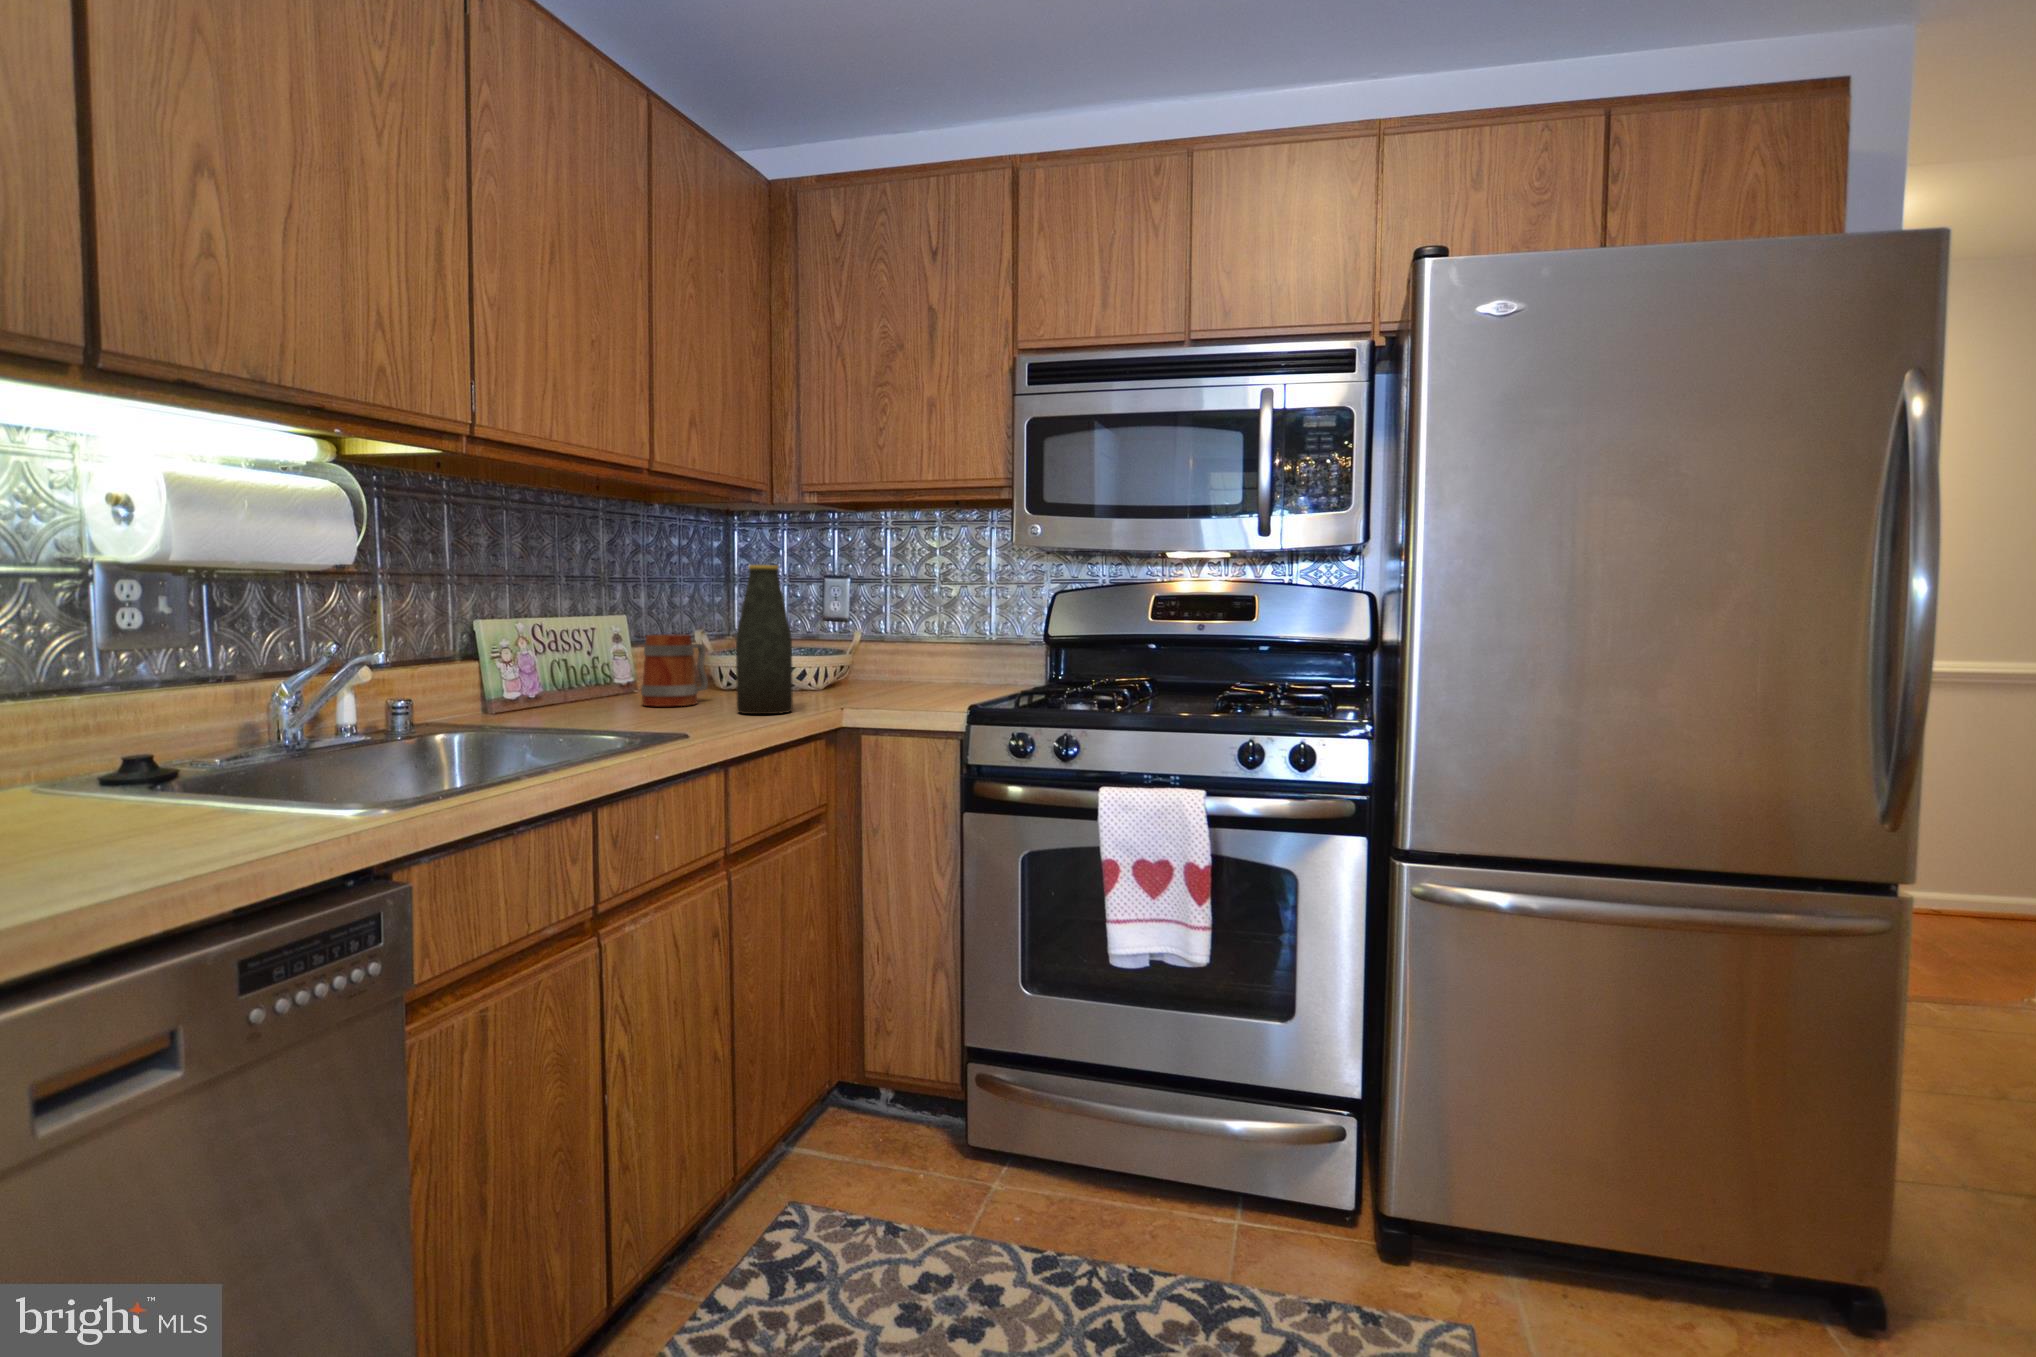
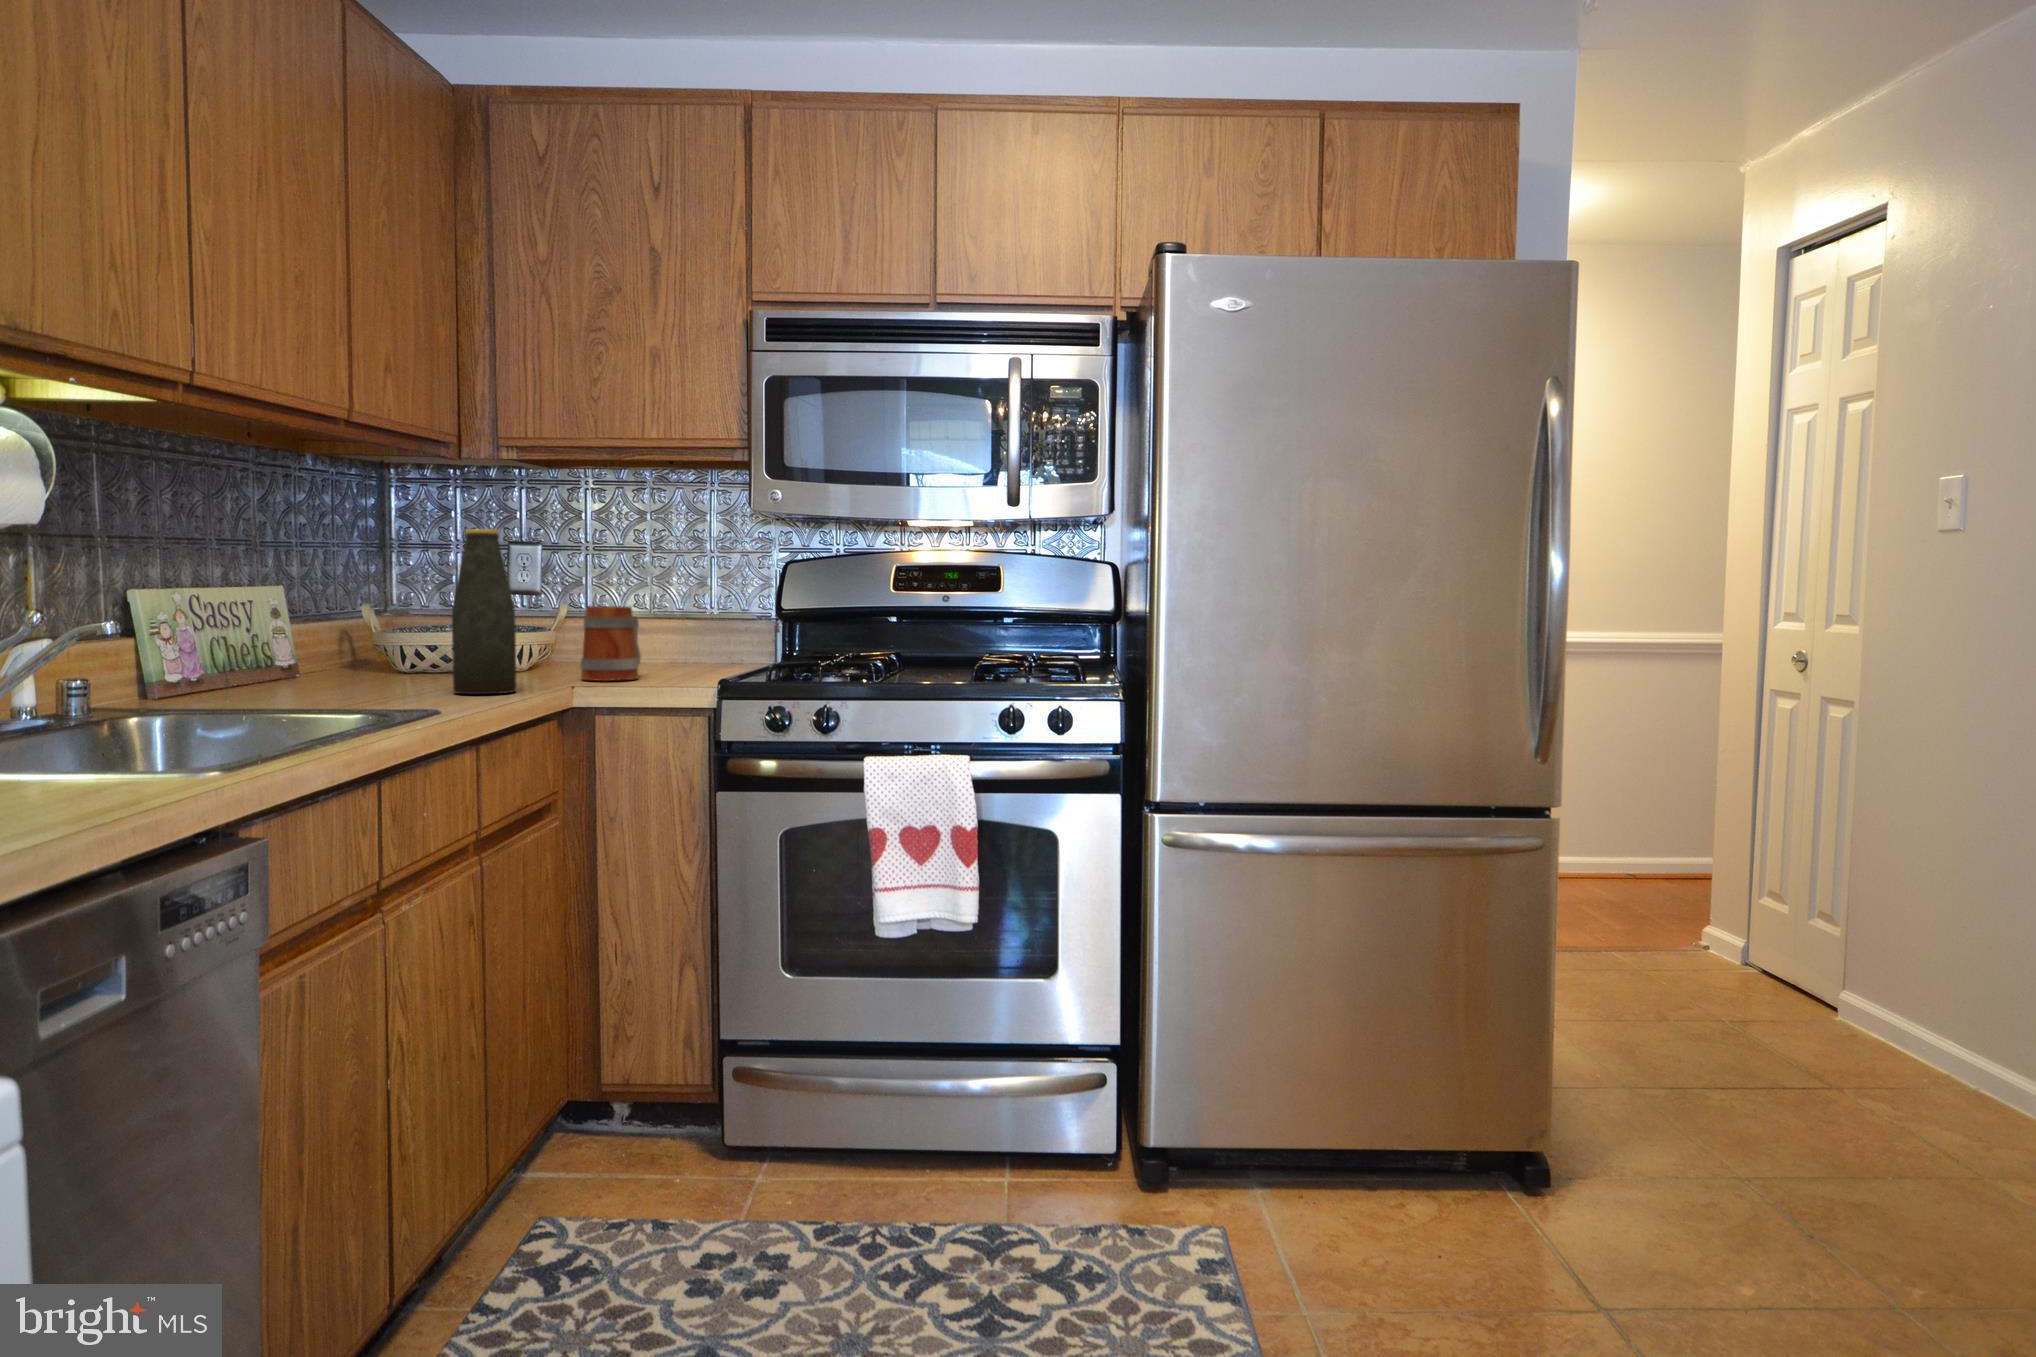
mug: present [641,634,708,706] -> present [580,606,641,681]

